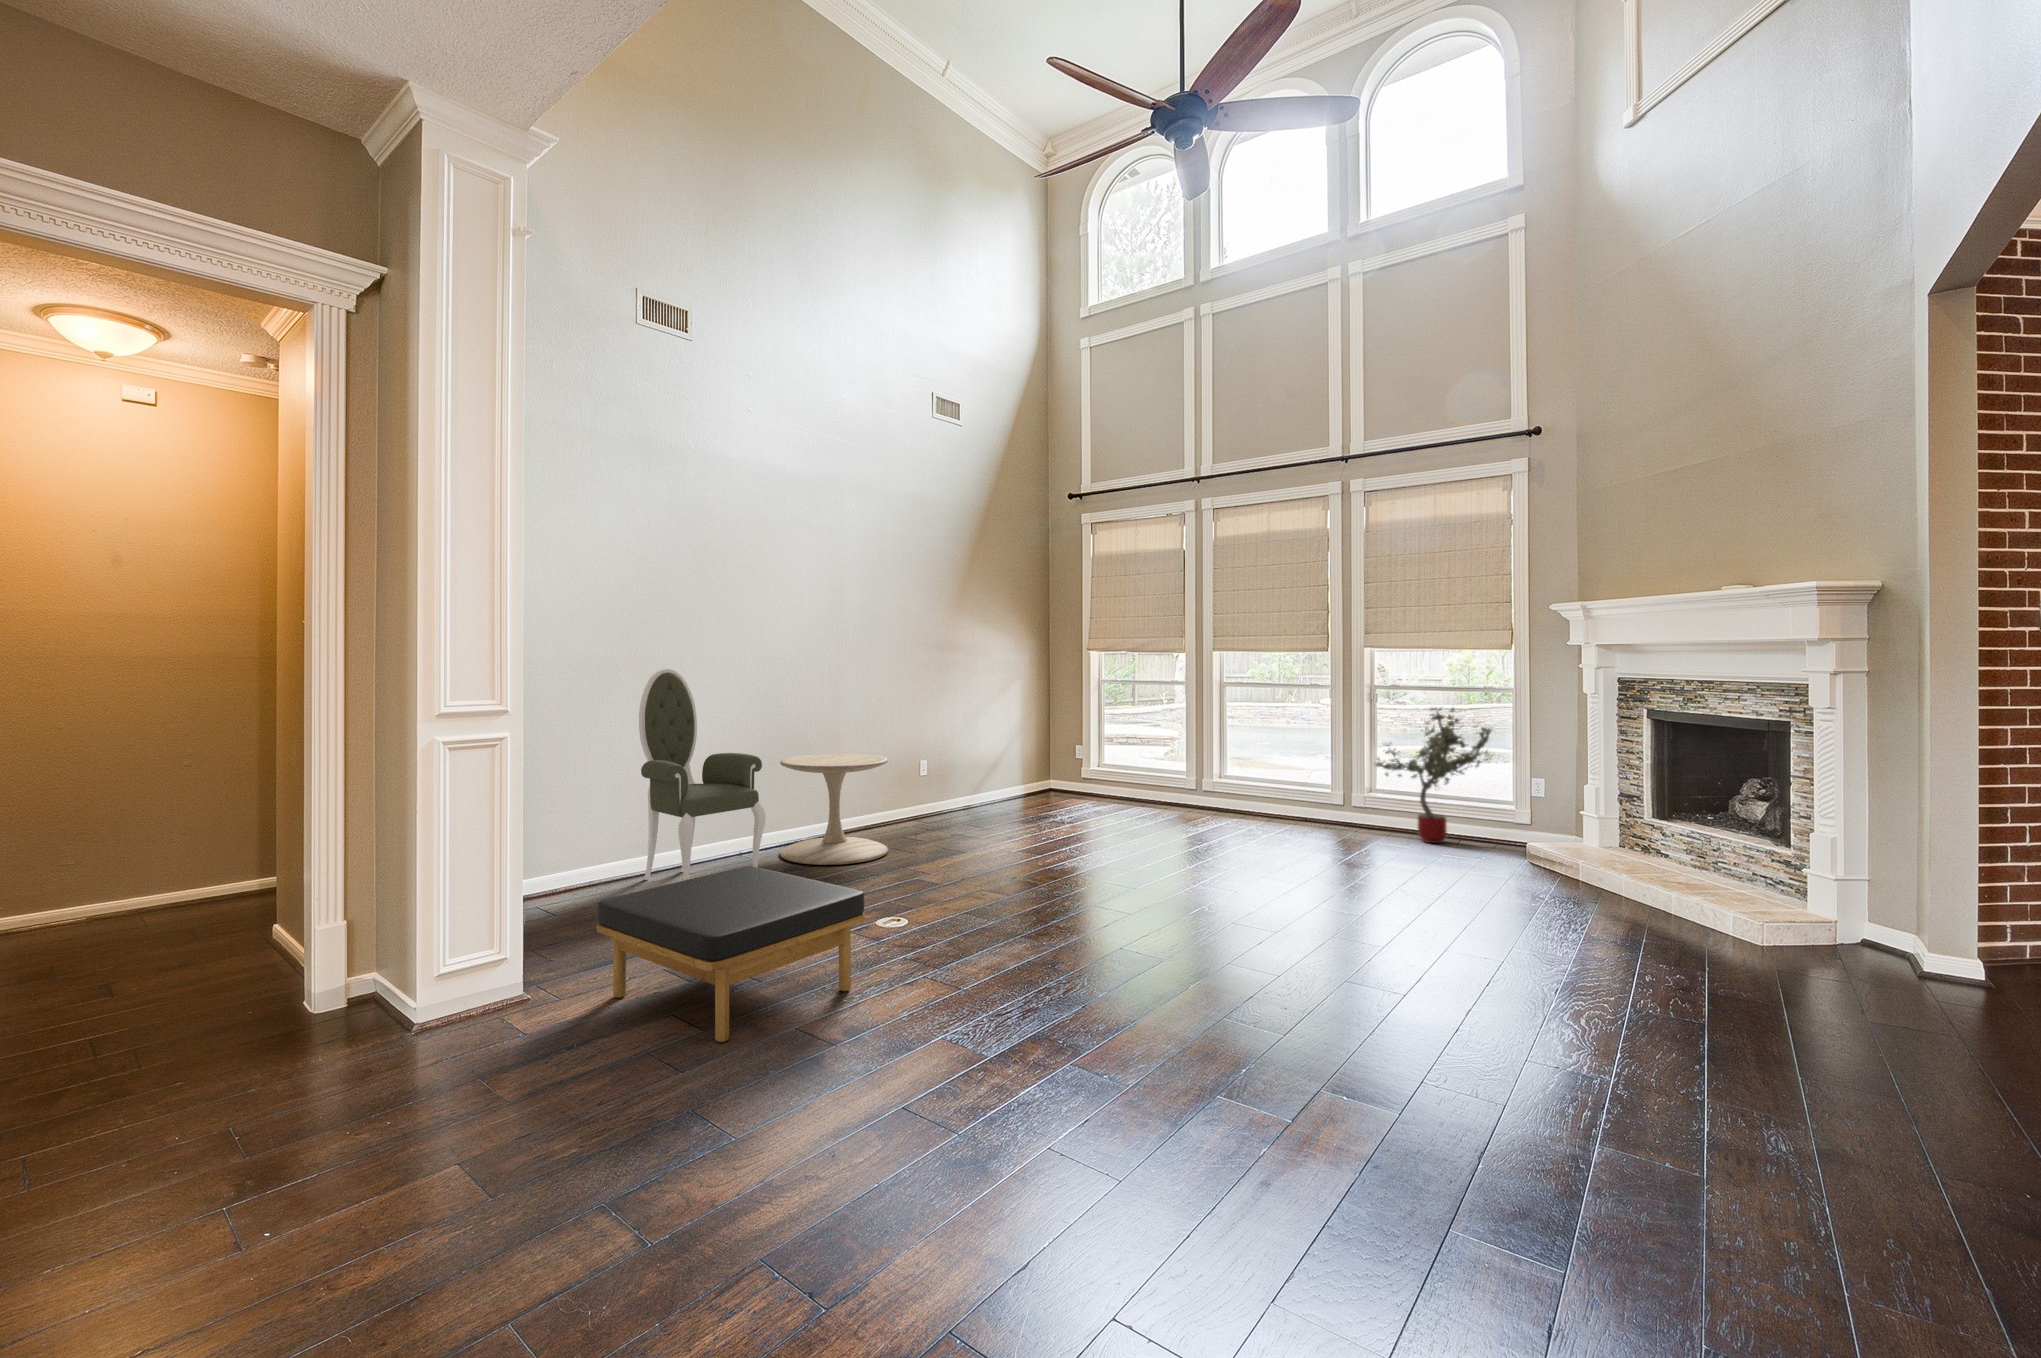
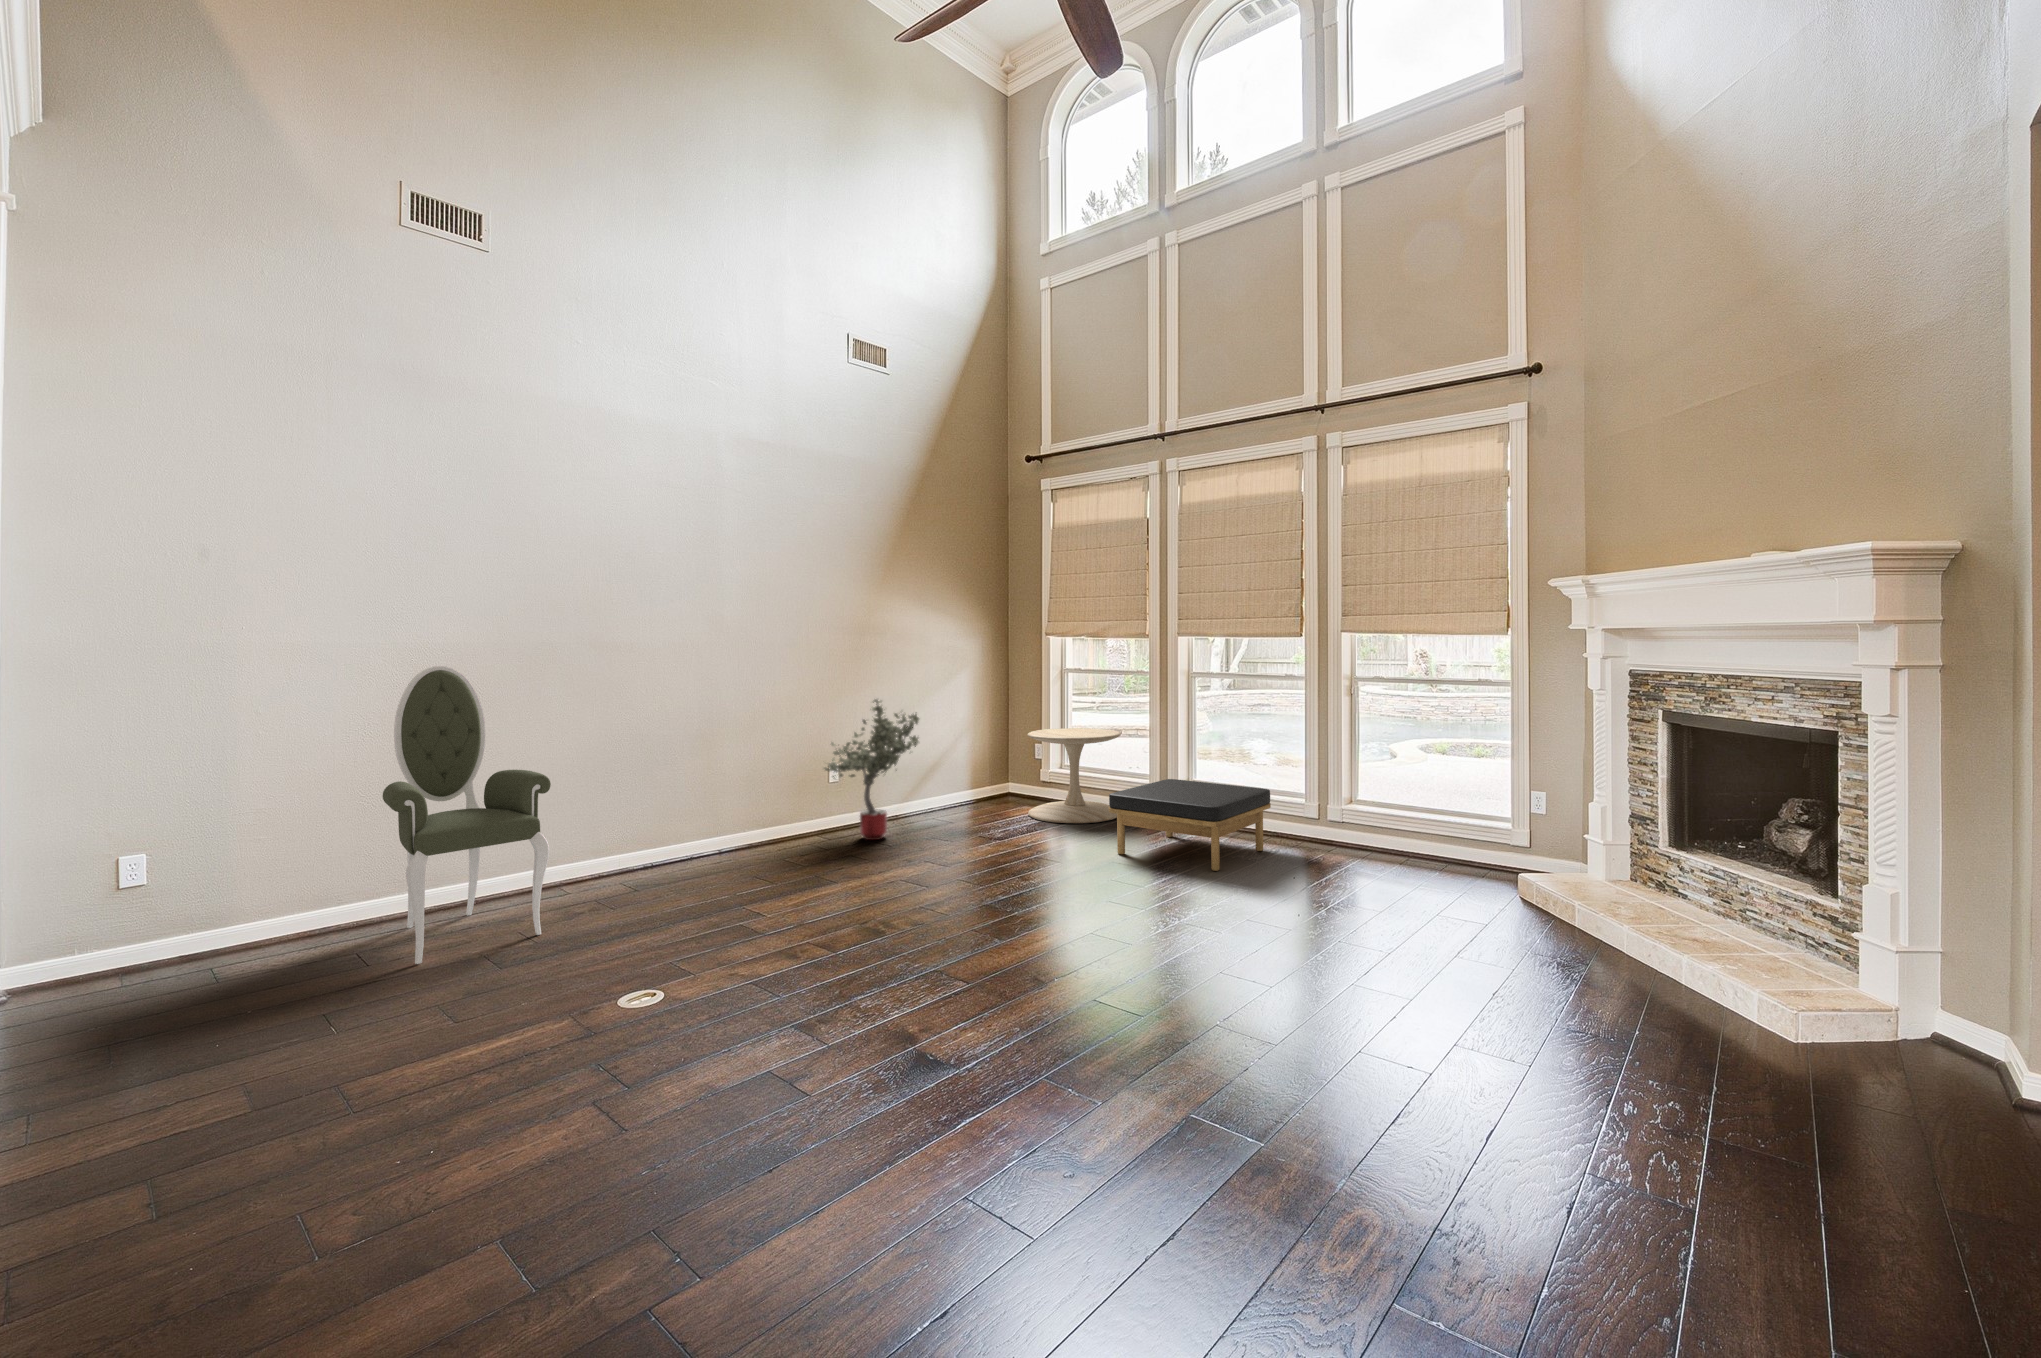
potted tree: present [1375,708,1492,843] -> present [824,699,919,840]
side table: present [780,754,888,865] -> present [1028,728,1121,823]
ottoman: present [597,866,865,1042] -> present [1109,779,1271,871]

